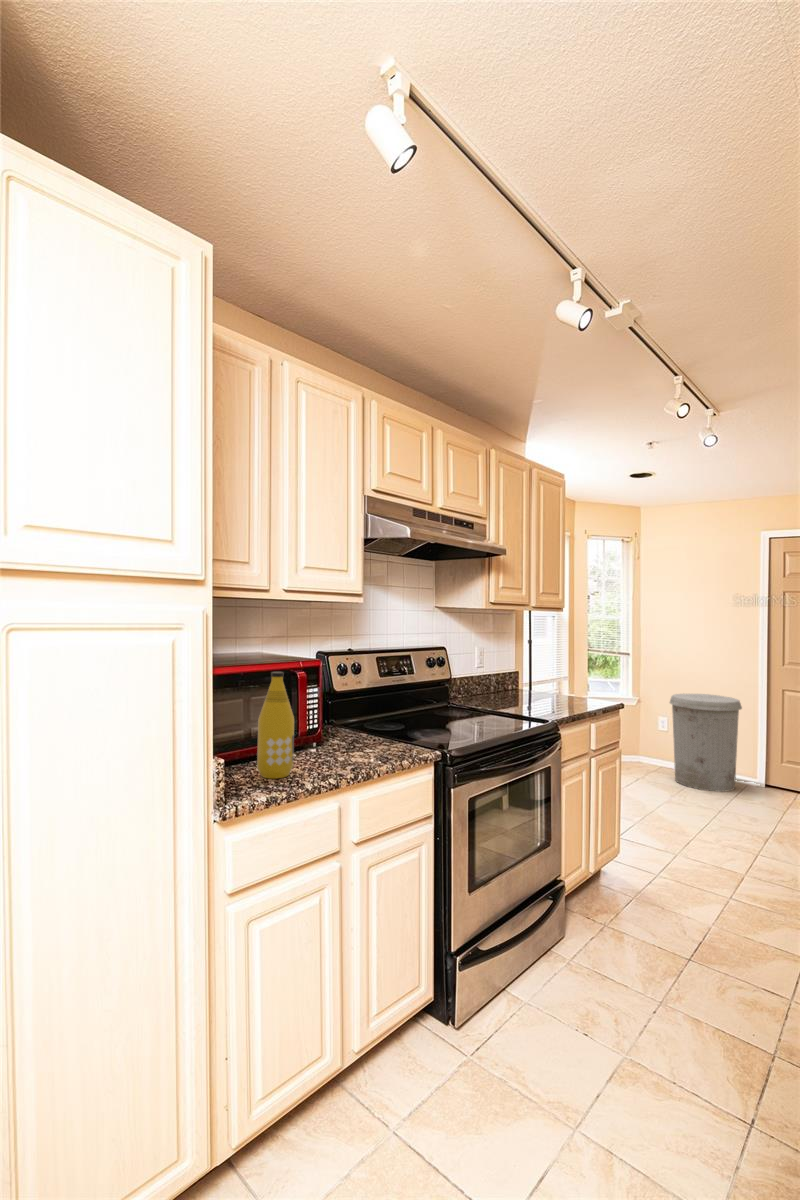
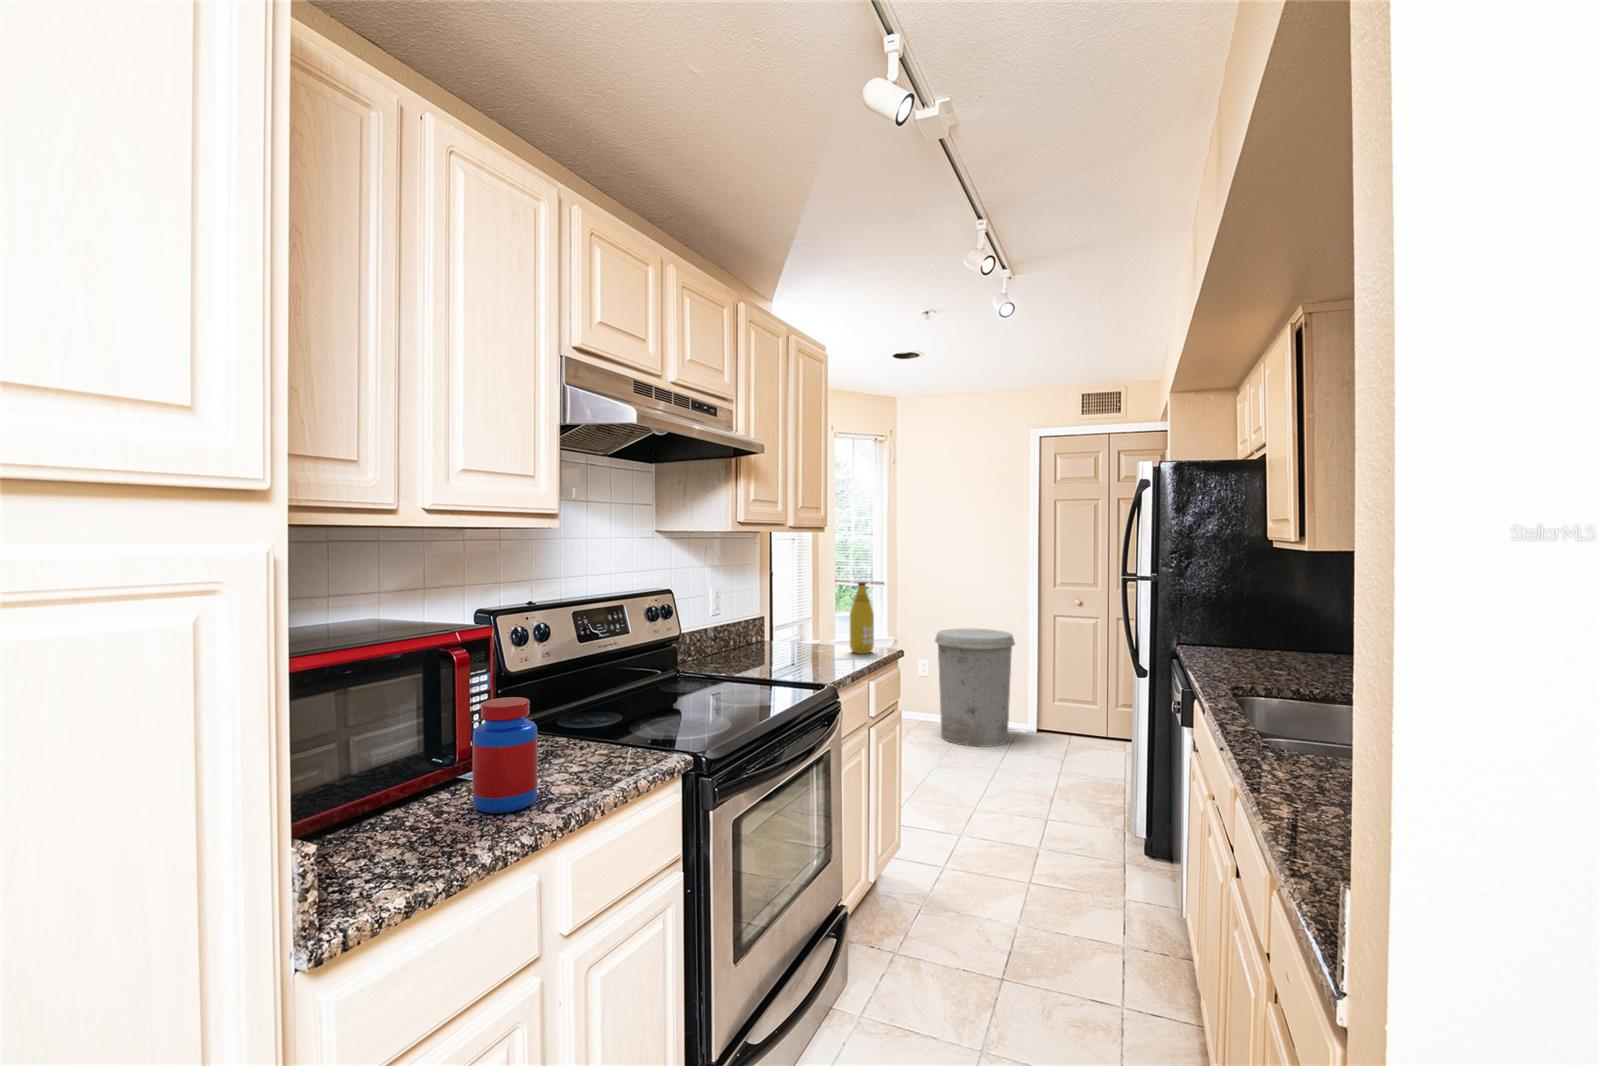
bottle: present [257,672,294,779] -> present [850,582,874,654]
jar: none [306,700,343,766] -> present [472,697,537,813]

